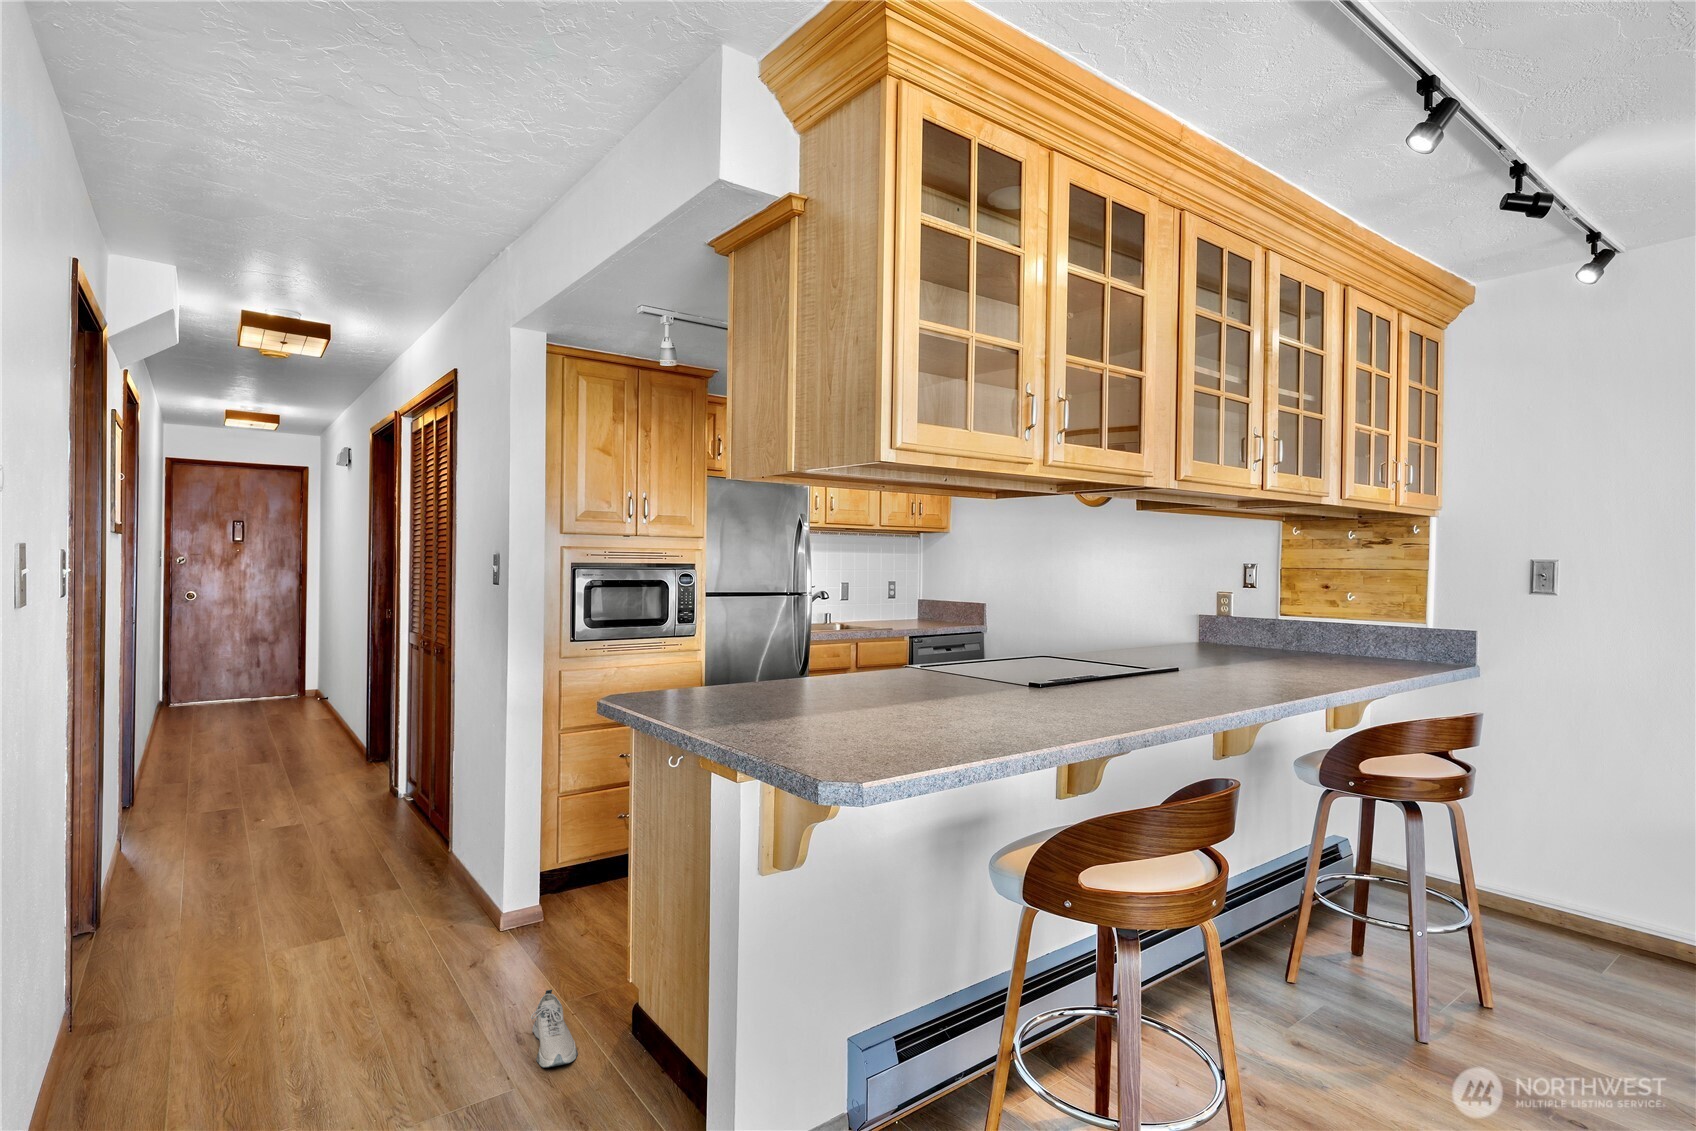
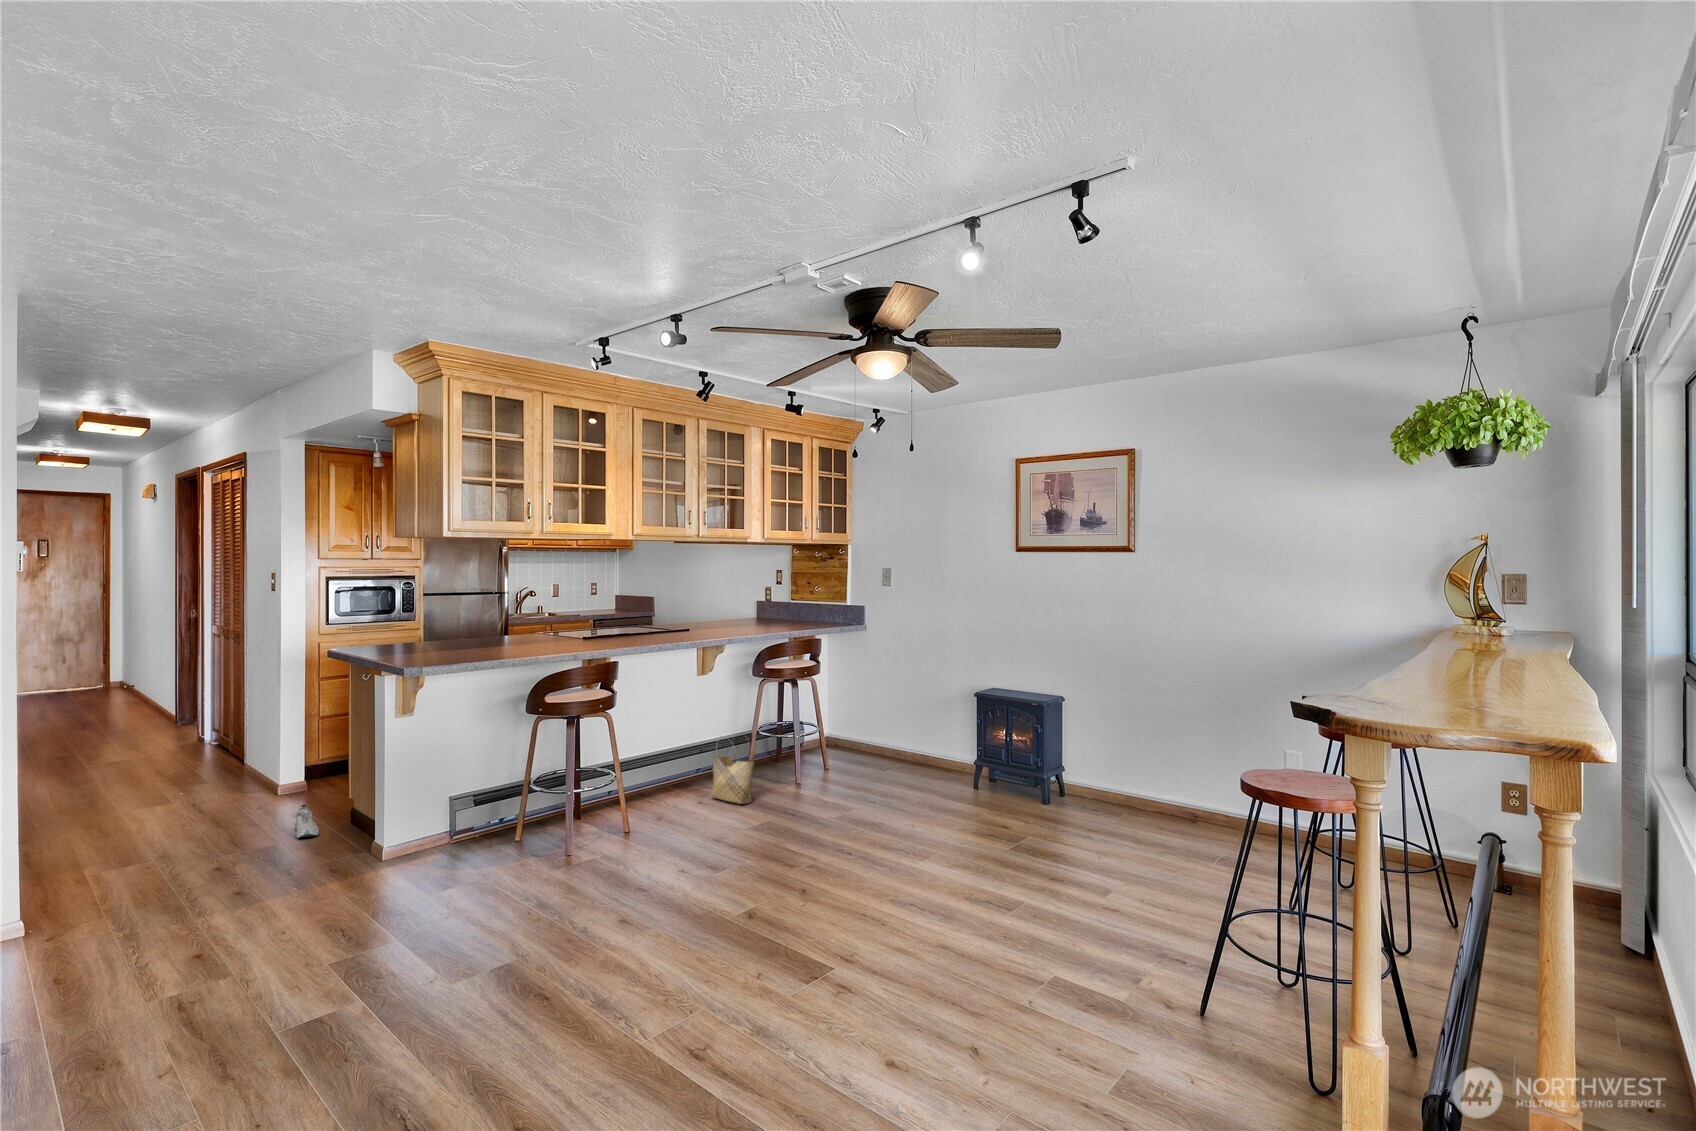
woven basket: none [1278,894,1388,1049] -> present [711,735,754,804]

